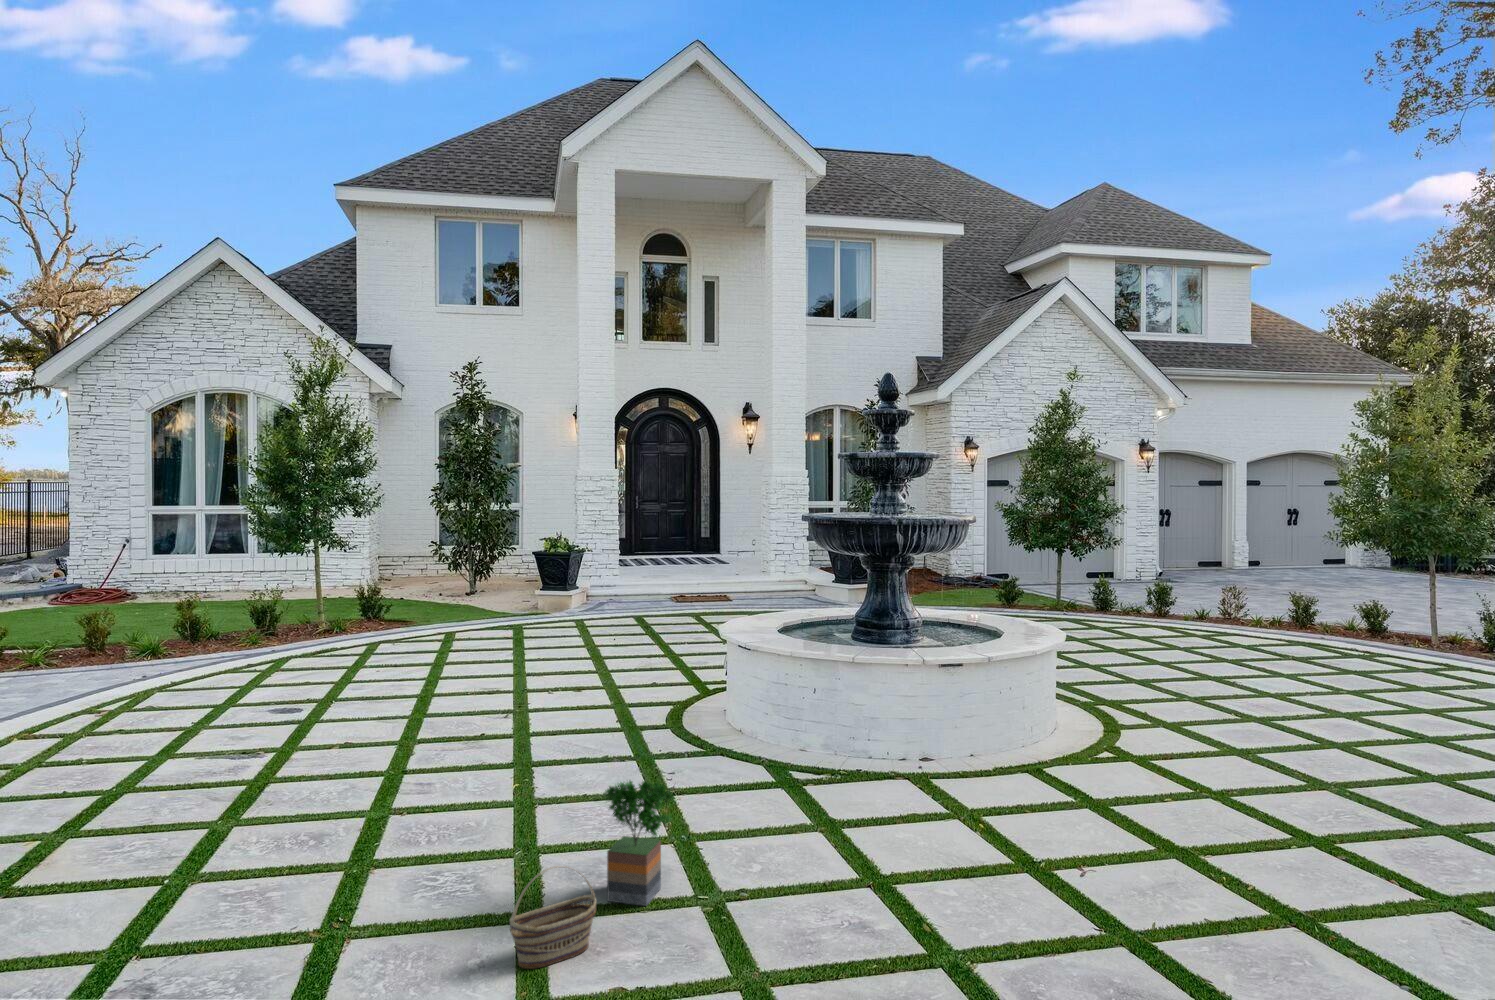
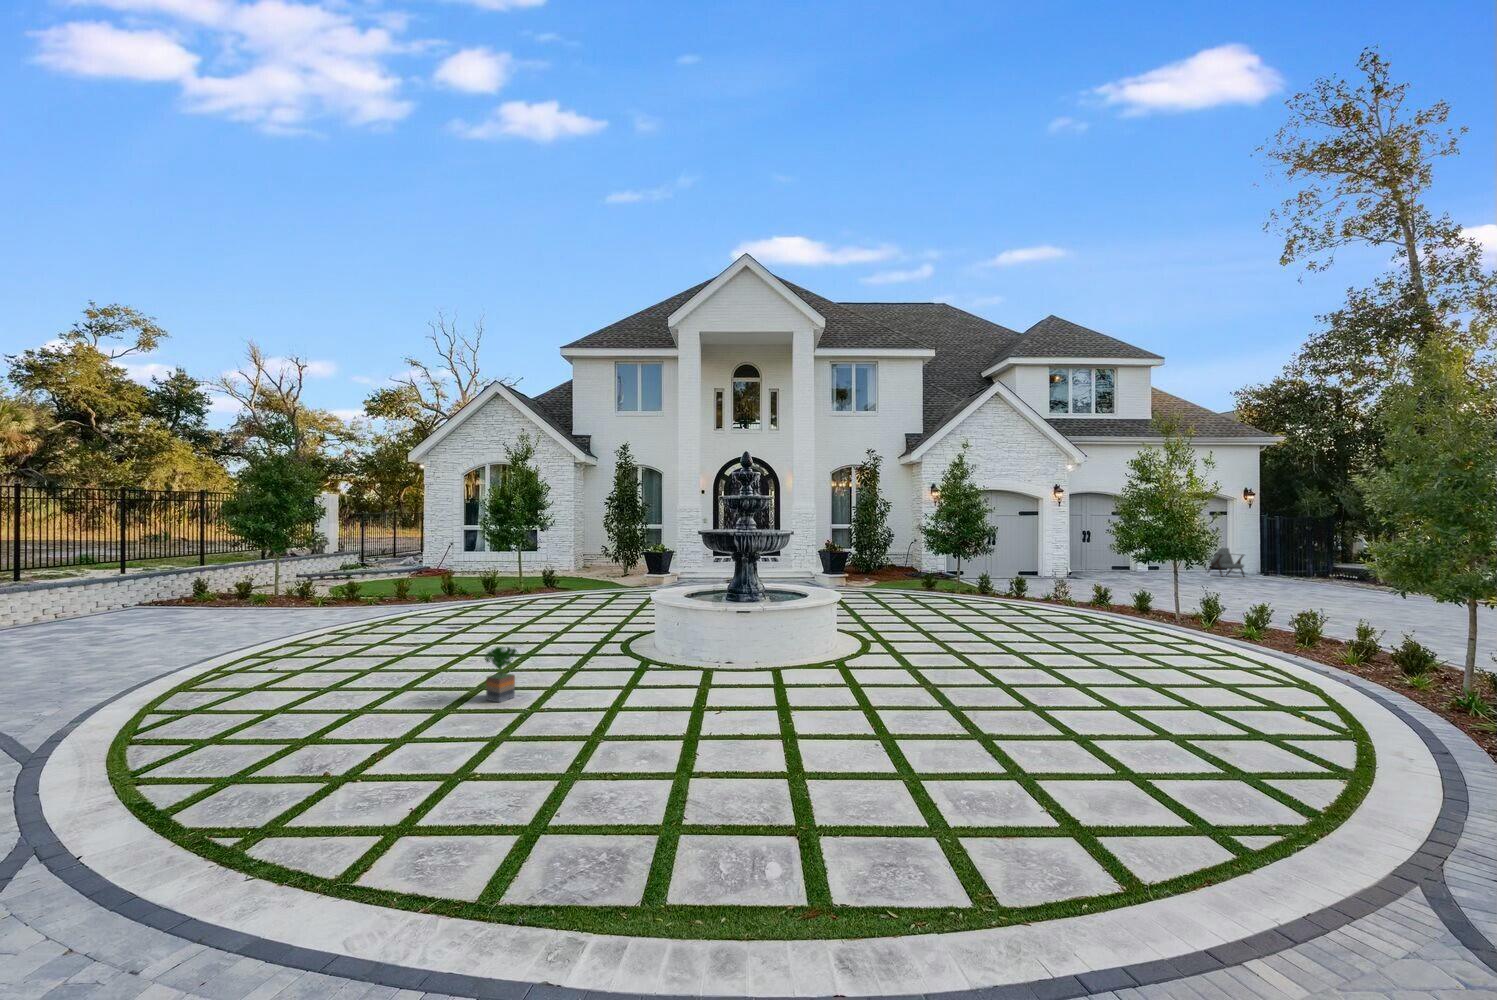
lounge chair: none [1313,529,1367,570] -> present [1207,548,1244,576]
basket: present [510,866,596,969] -> none [417,675,461,717]

